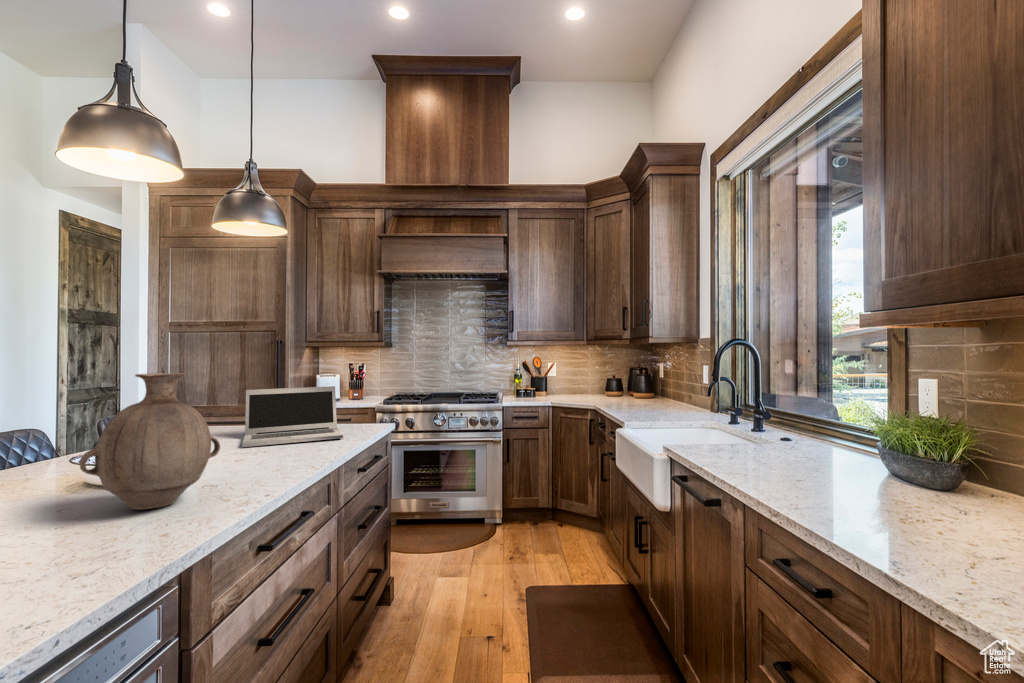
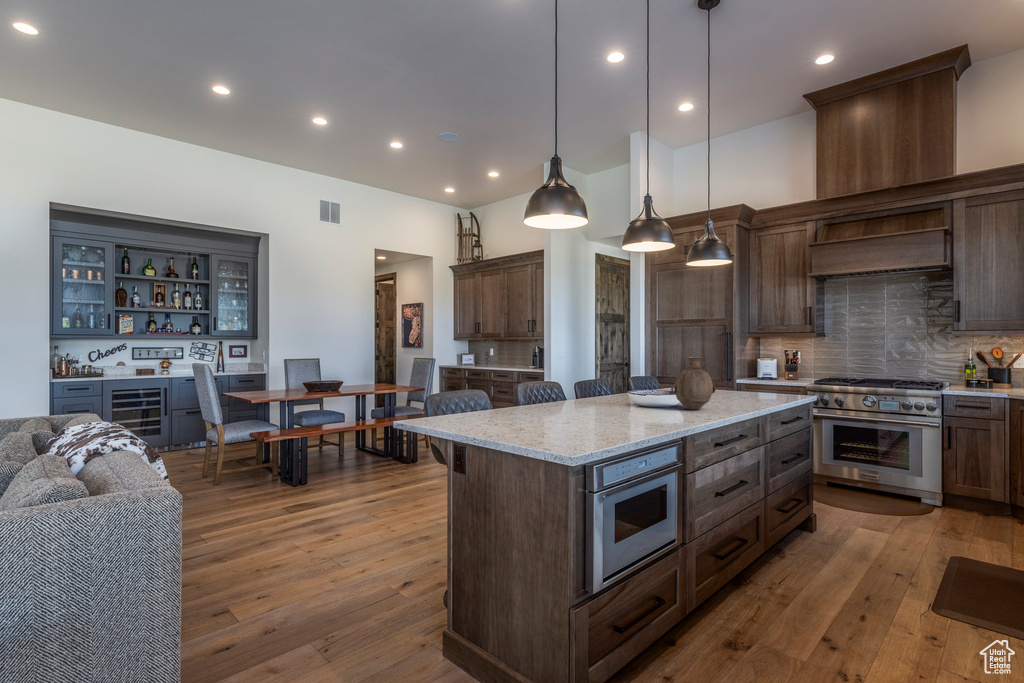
laptop: present [242,386,343,447] -> none [717,367,775,398]

